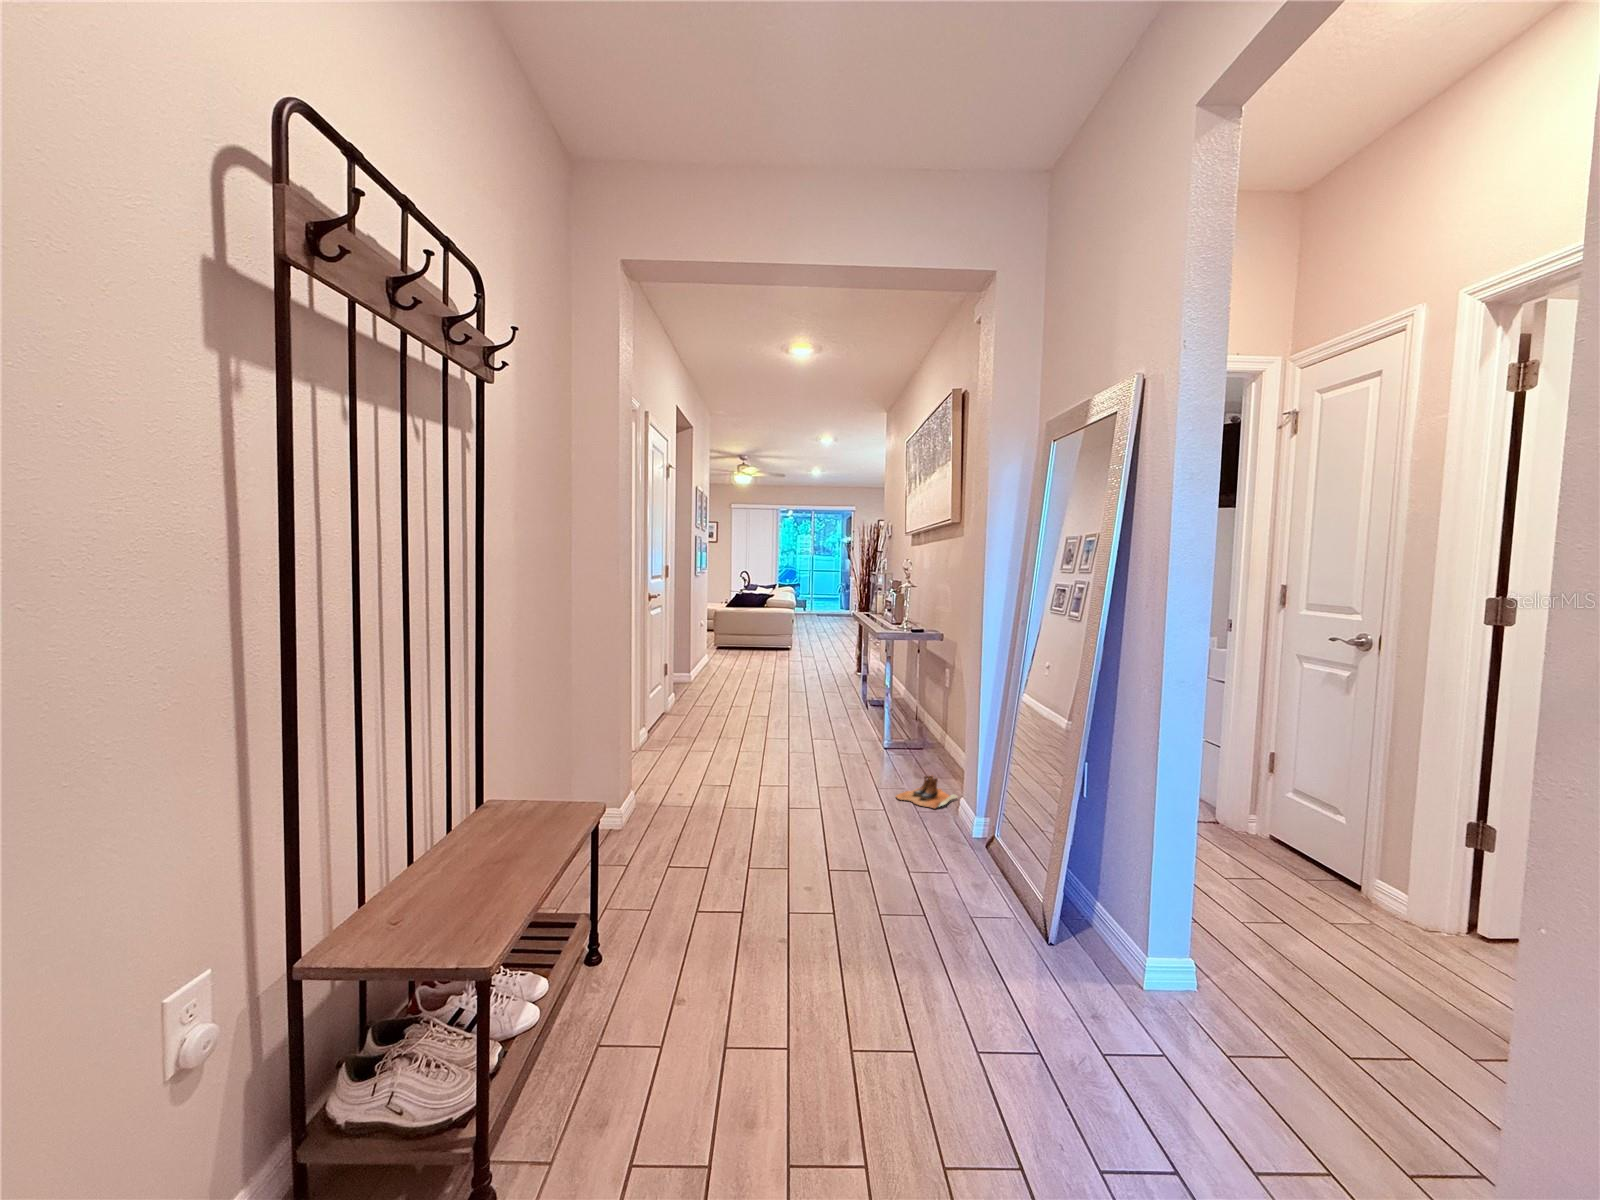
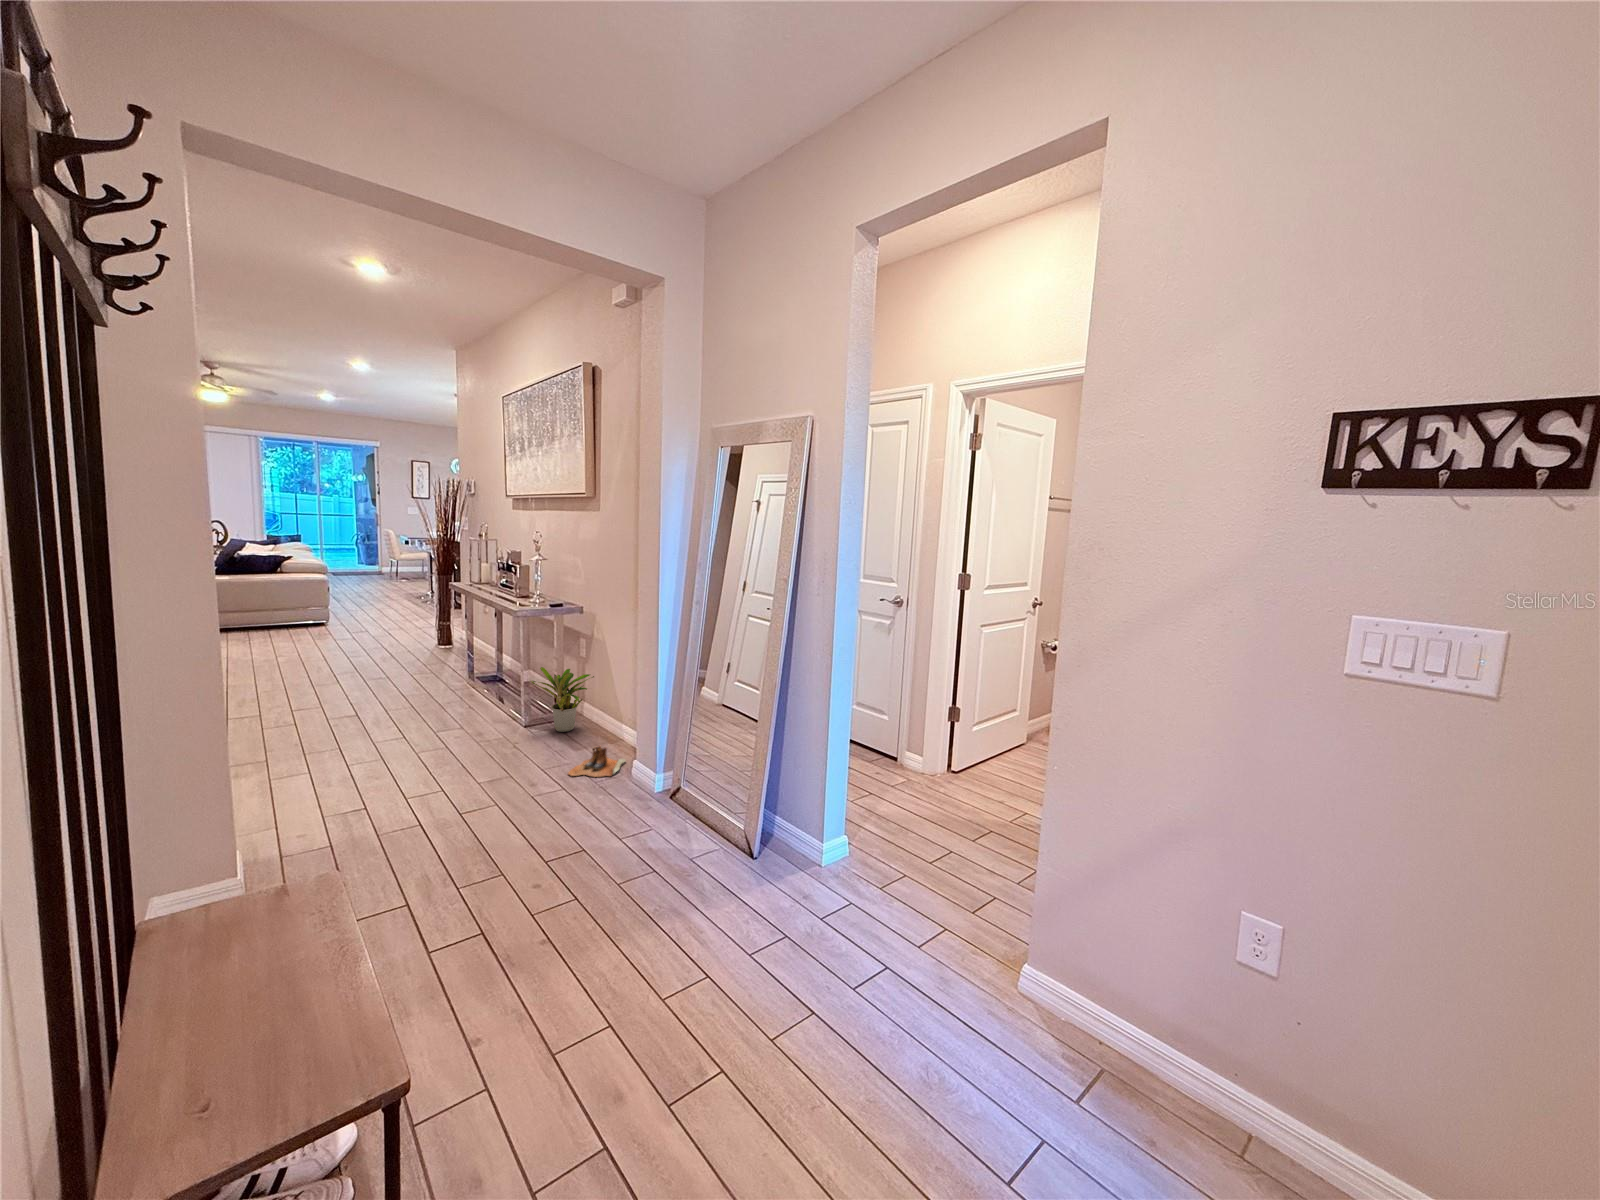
potted plant: none [886,690,948,759] -> present [531,667,594,732]

